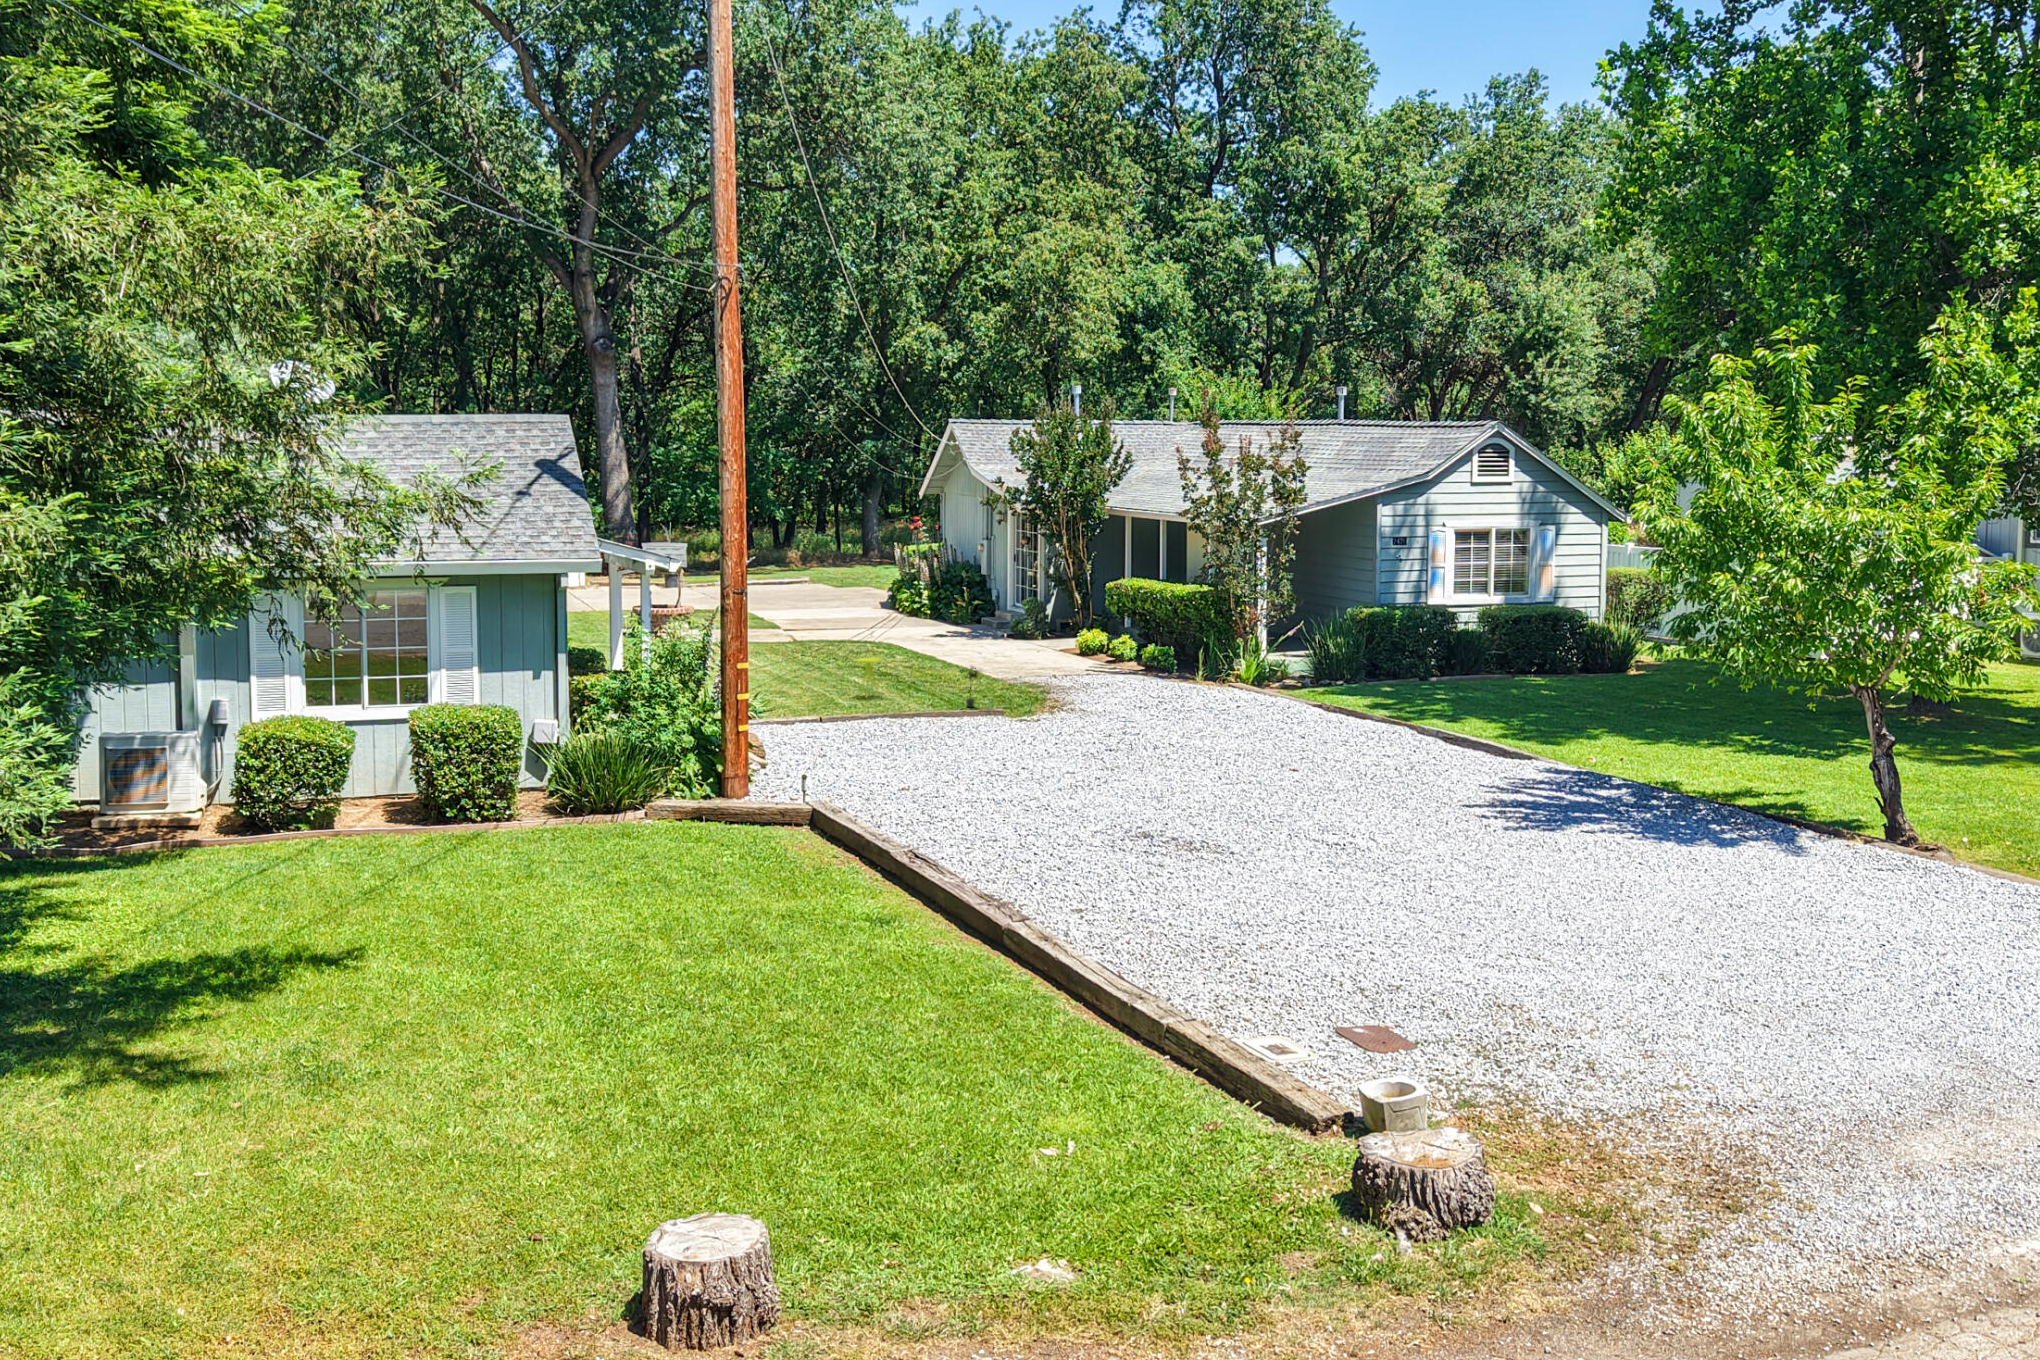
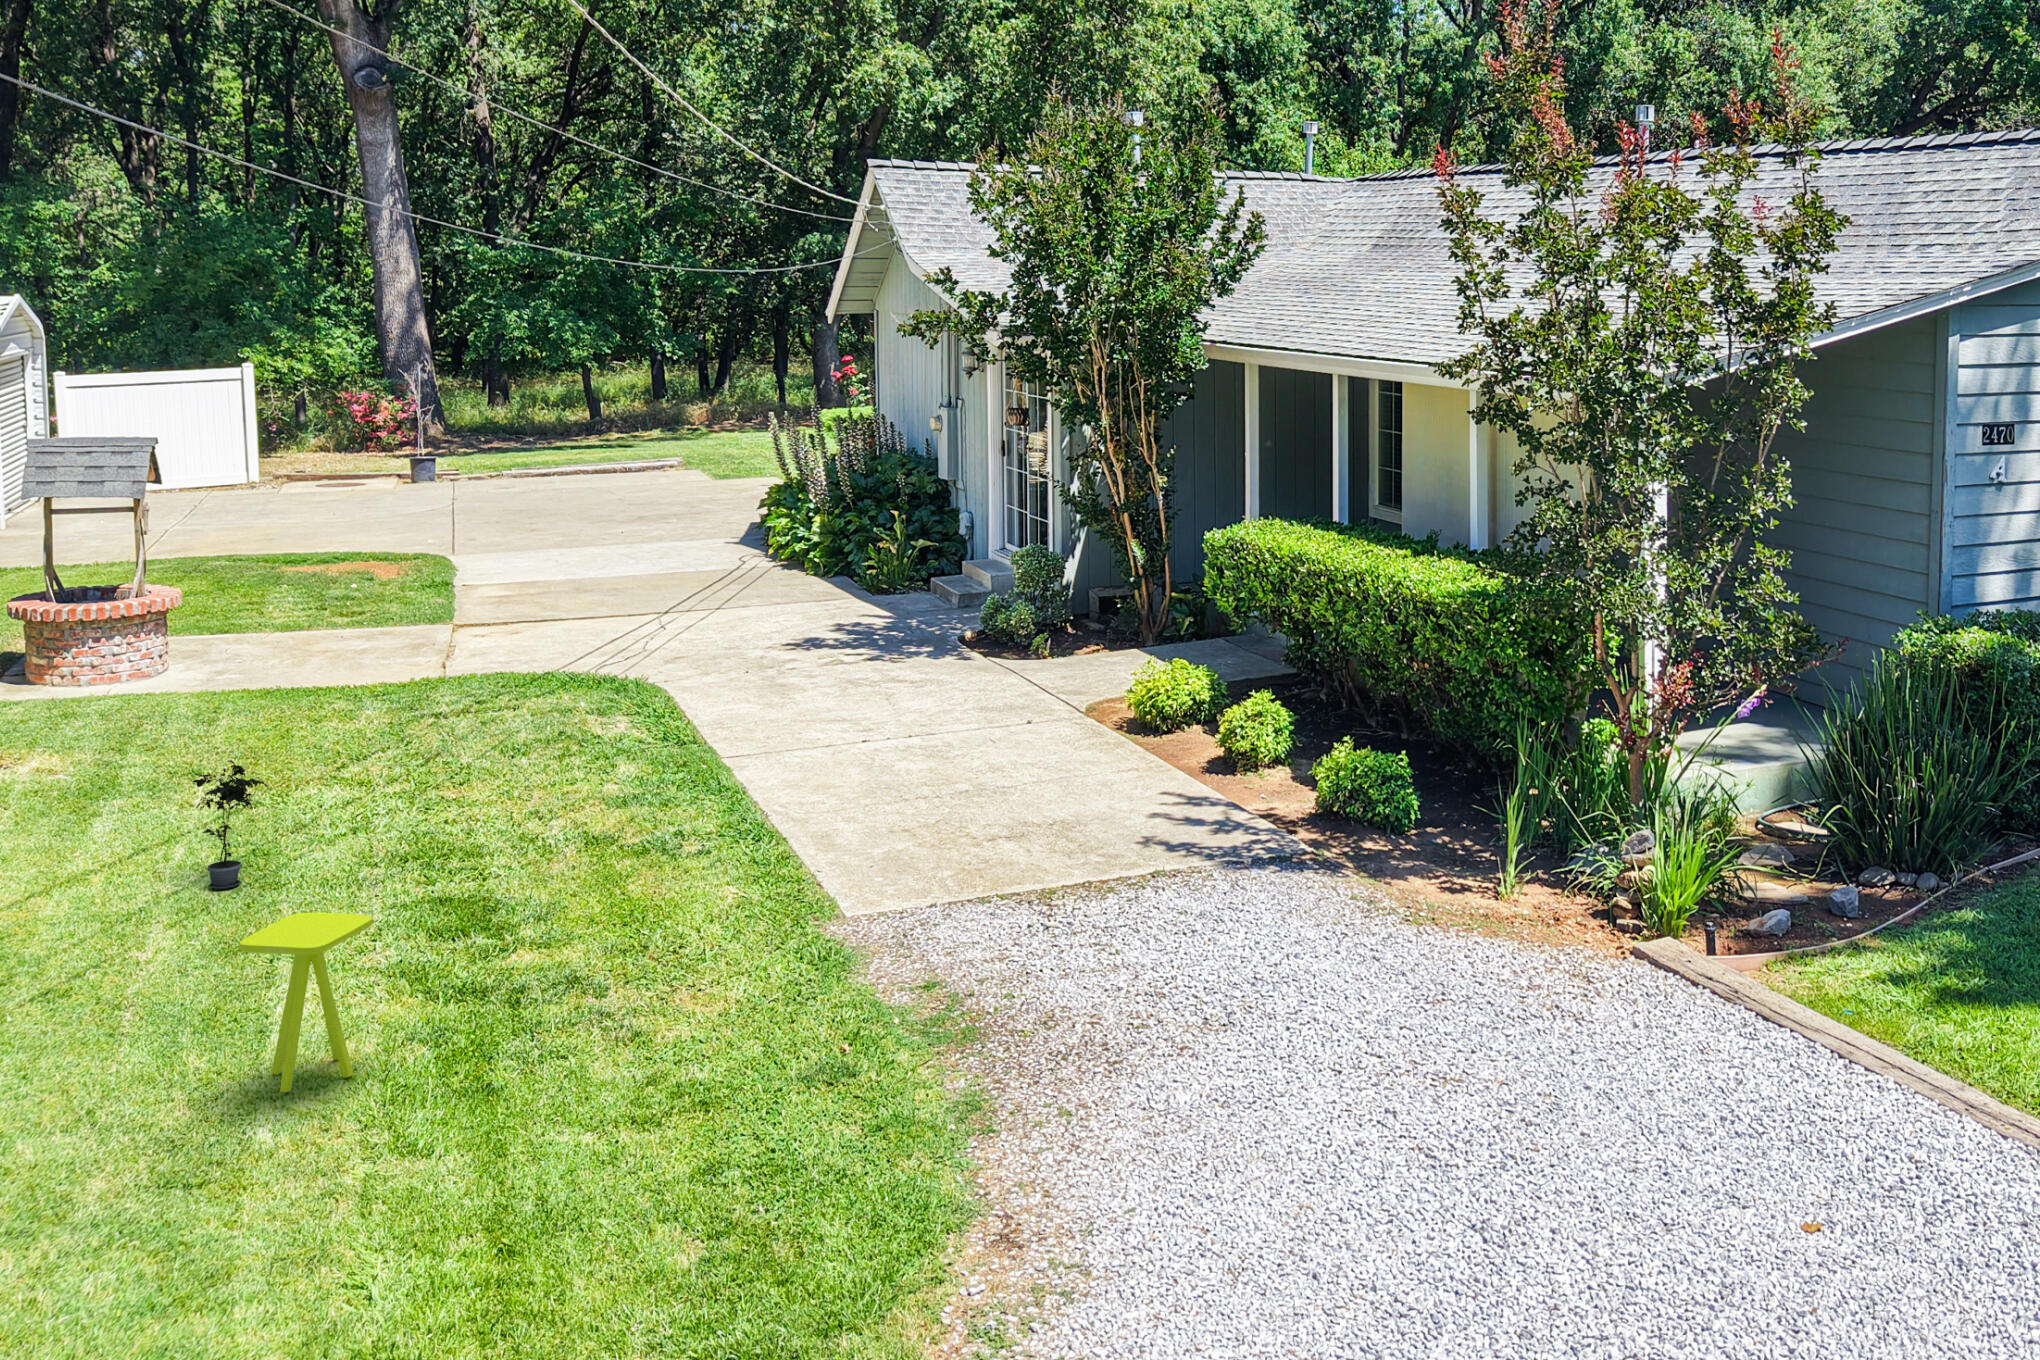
potted plant: present [960,667,980,707] -> present [193,760,268,890]

